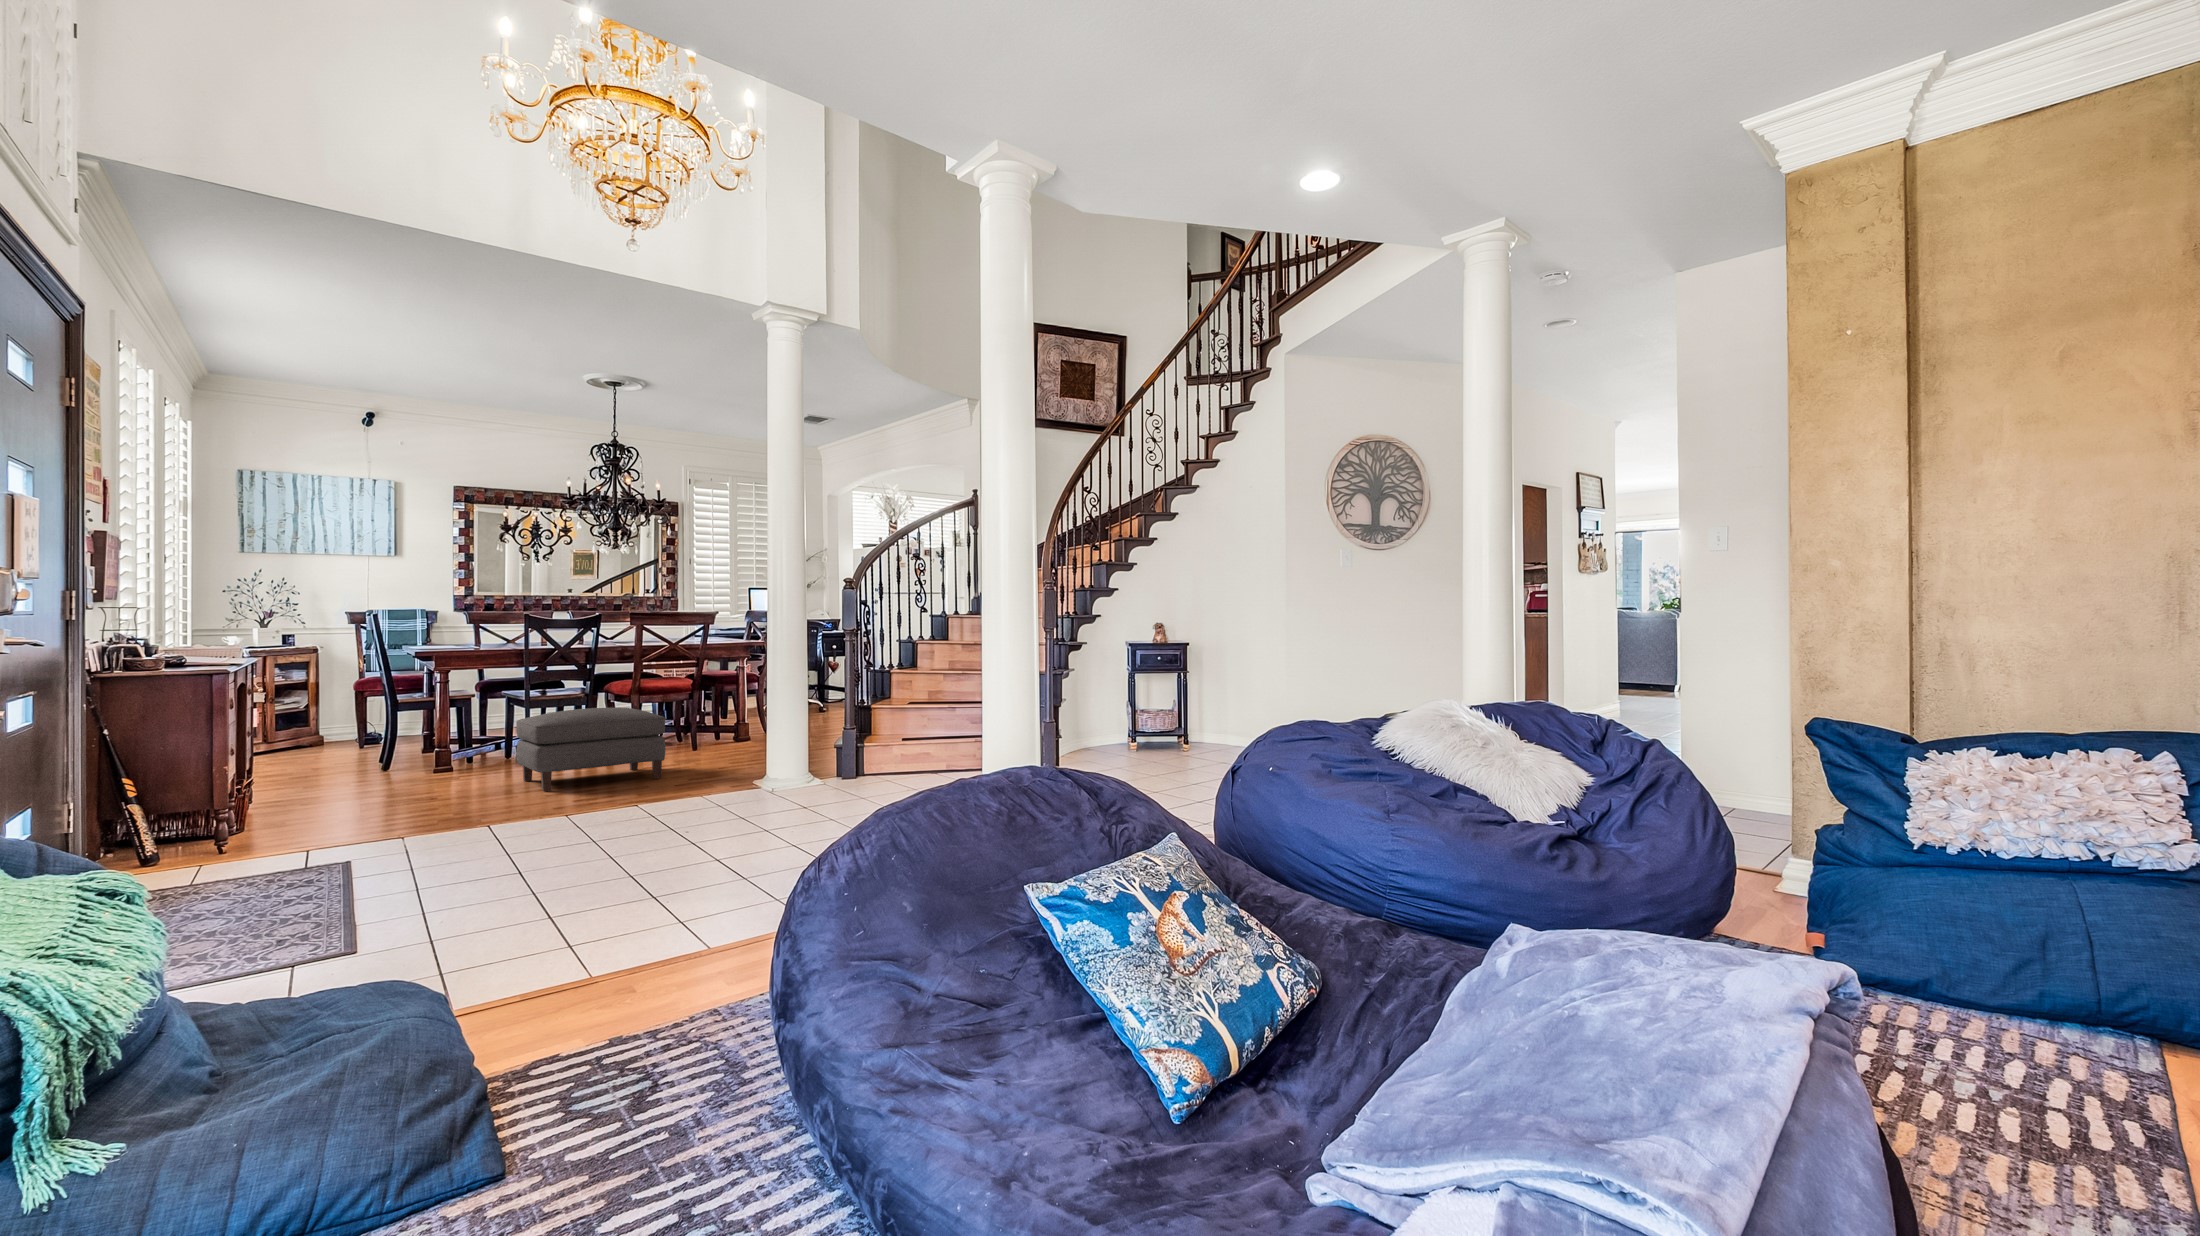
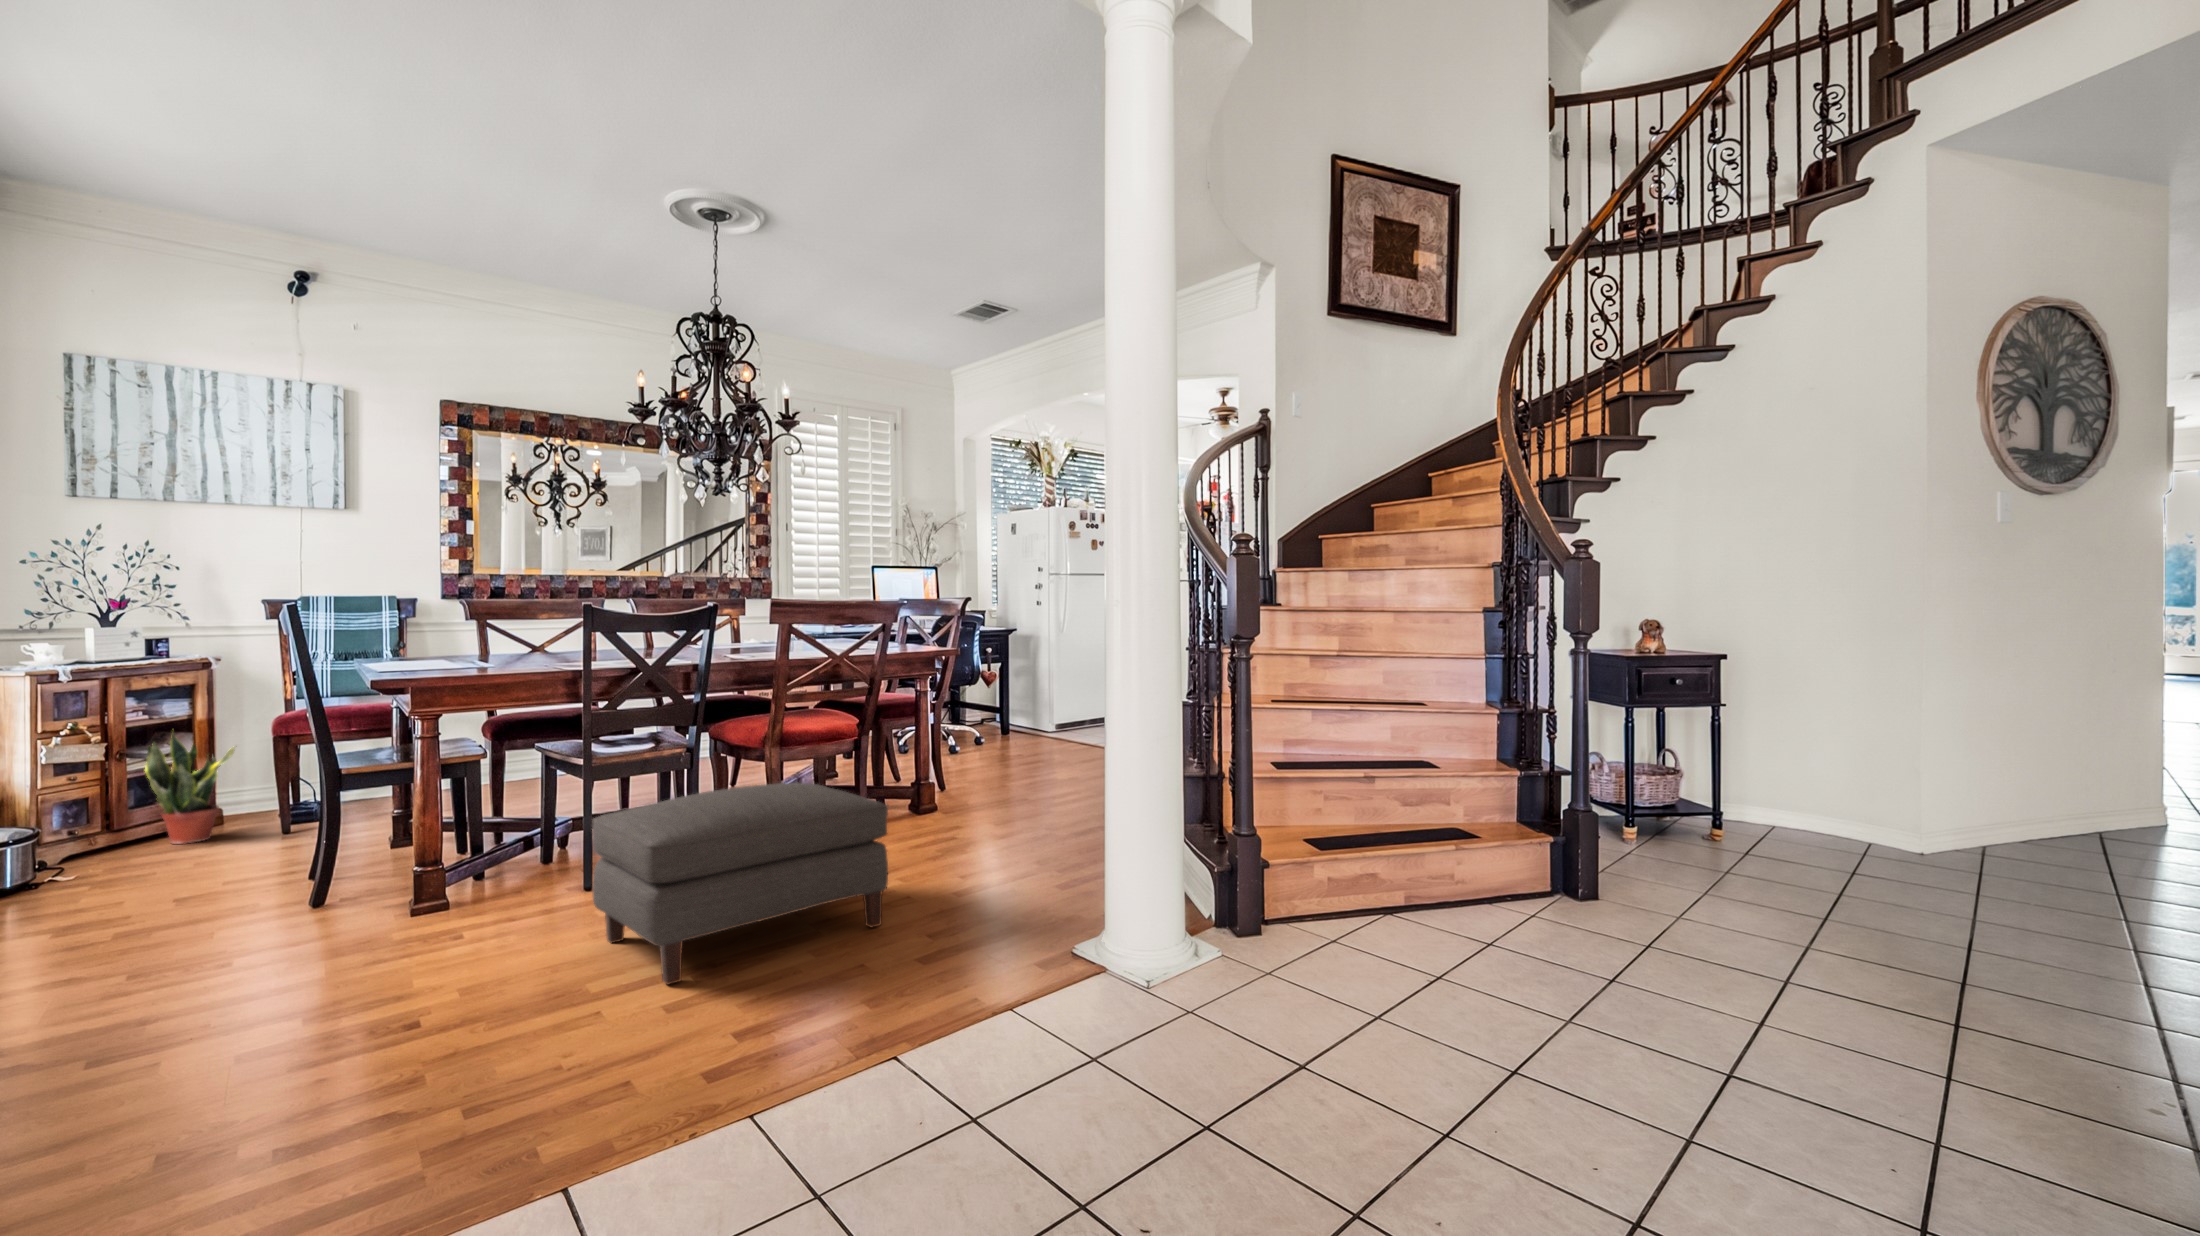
potted plant: none [286,686,336,751] -> present [145,734,235,844]

